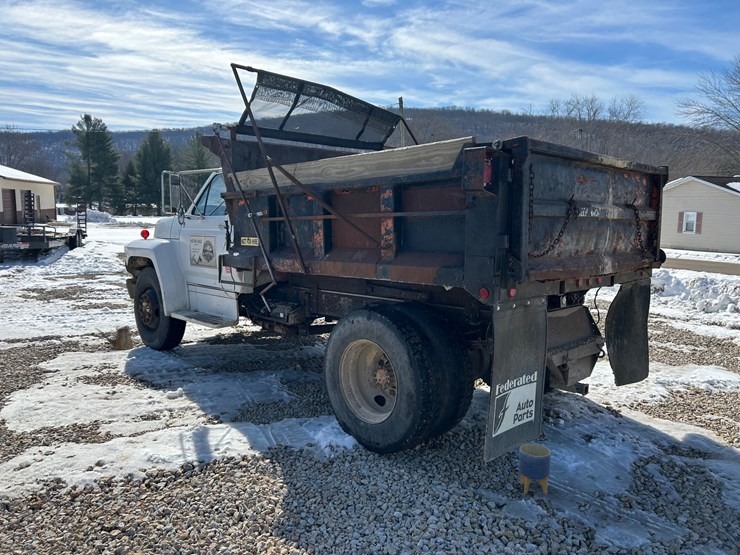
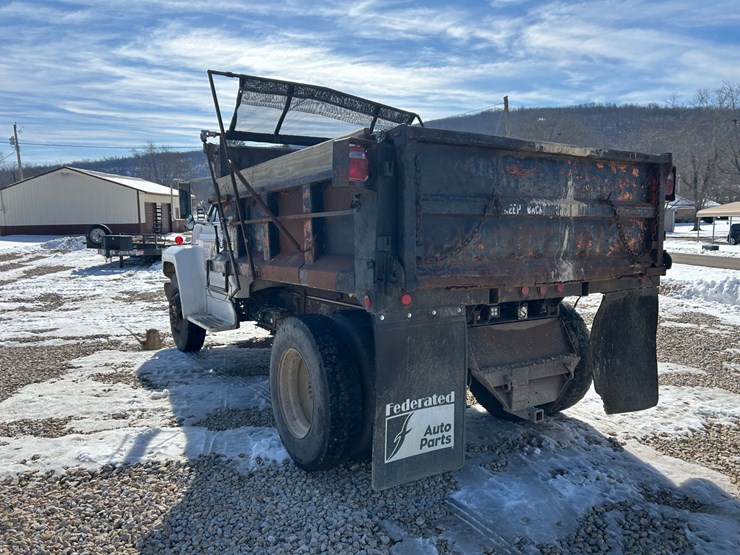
planter: present [519,444,551,495] -> none [420,473,455,533]

